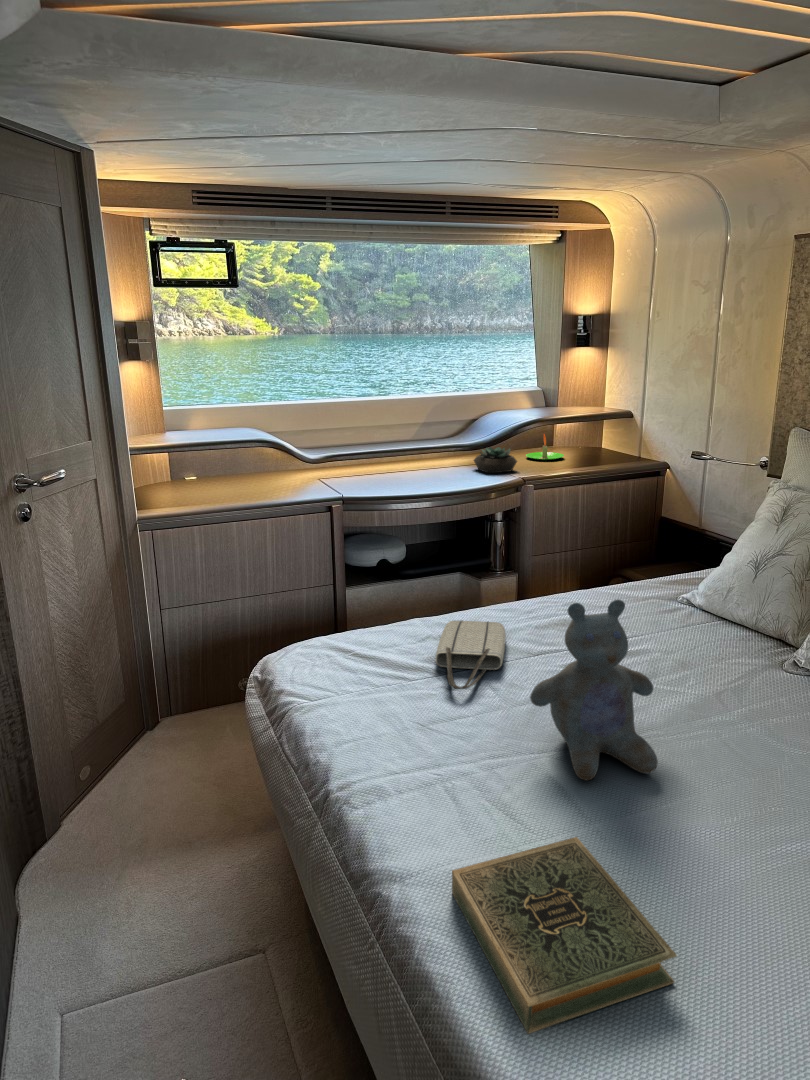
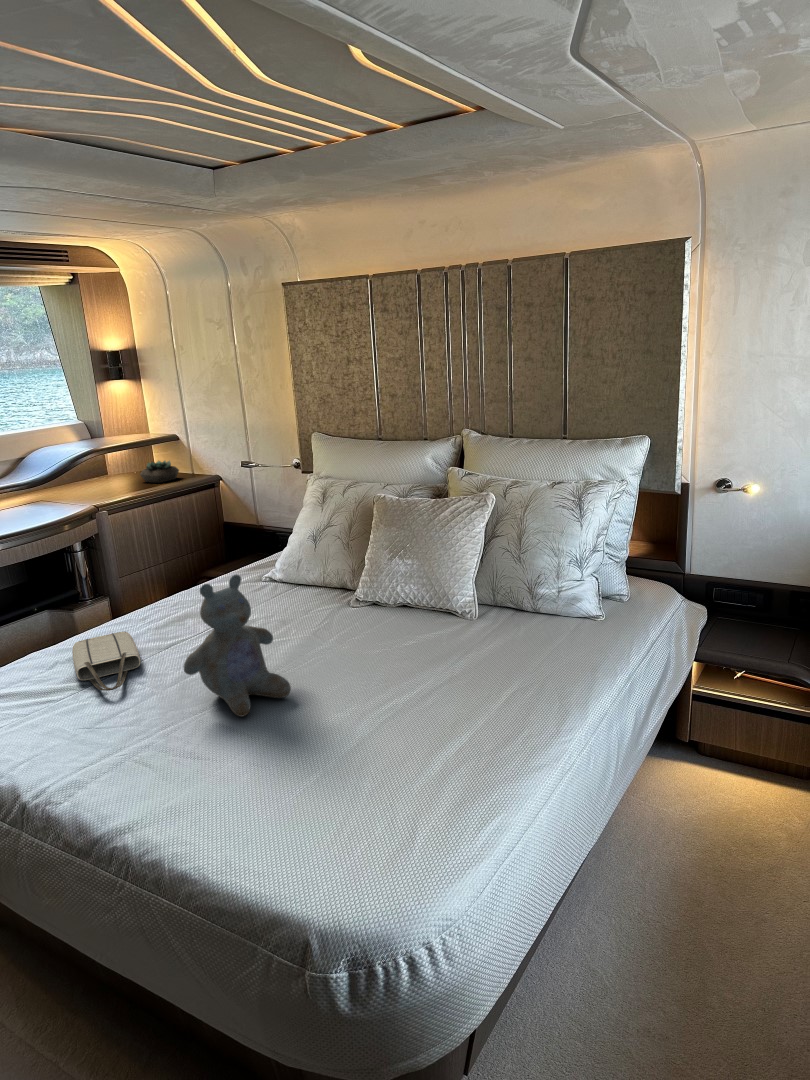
candle: present [526,434,564,460] -> none [86,464,124,490]
succulent plant: present [474,447,517,473] -> present [140,461,179,483]
hardback book: present [452,837,677,1034] -> none [173,747,346,866]

